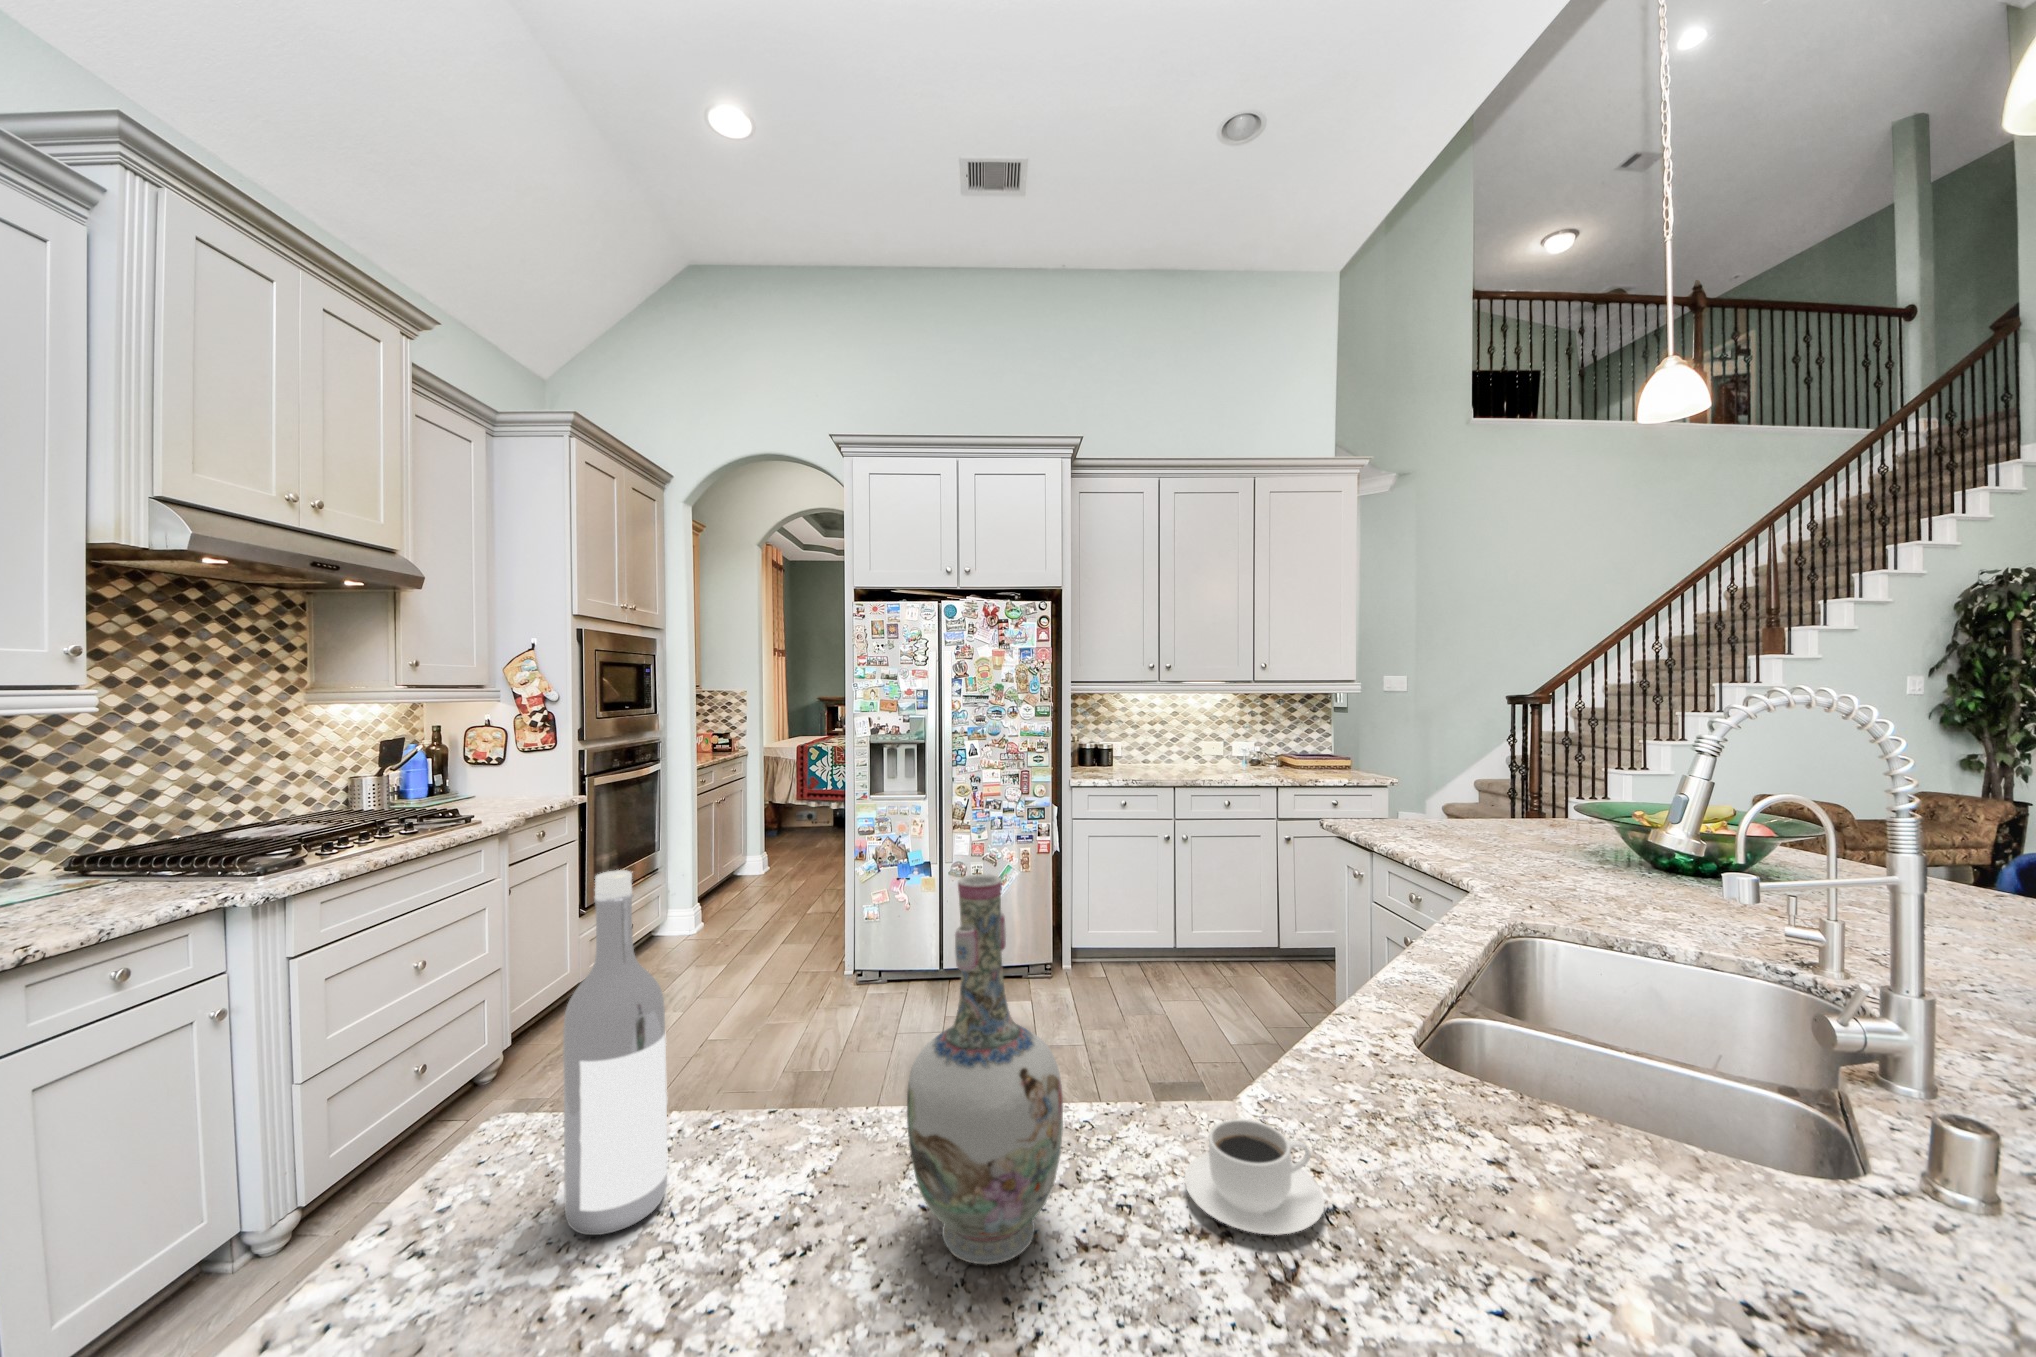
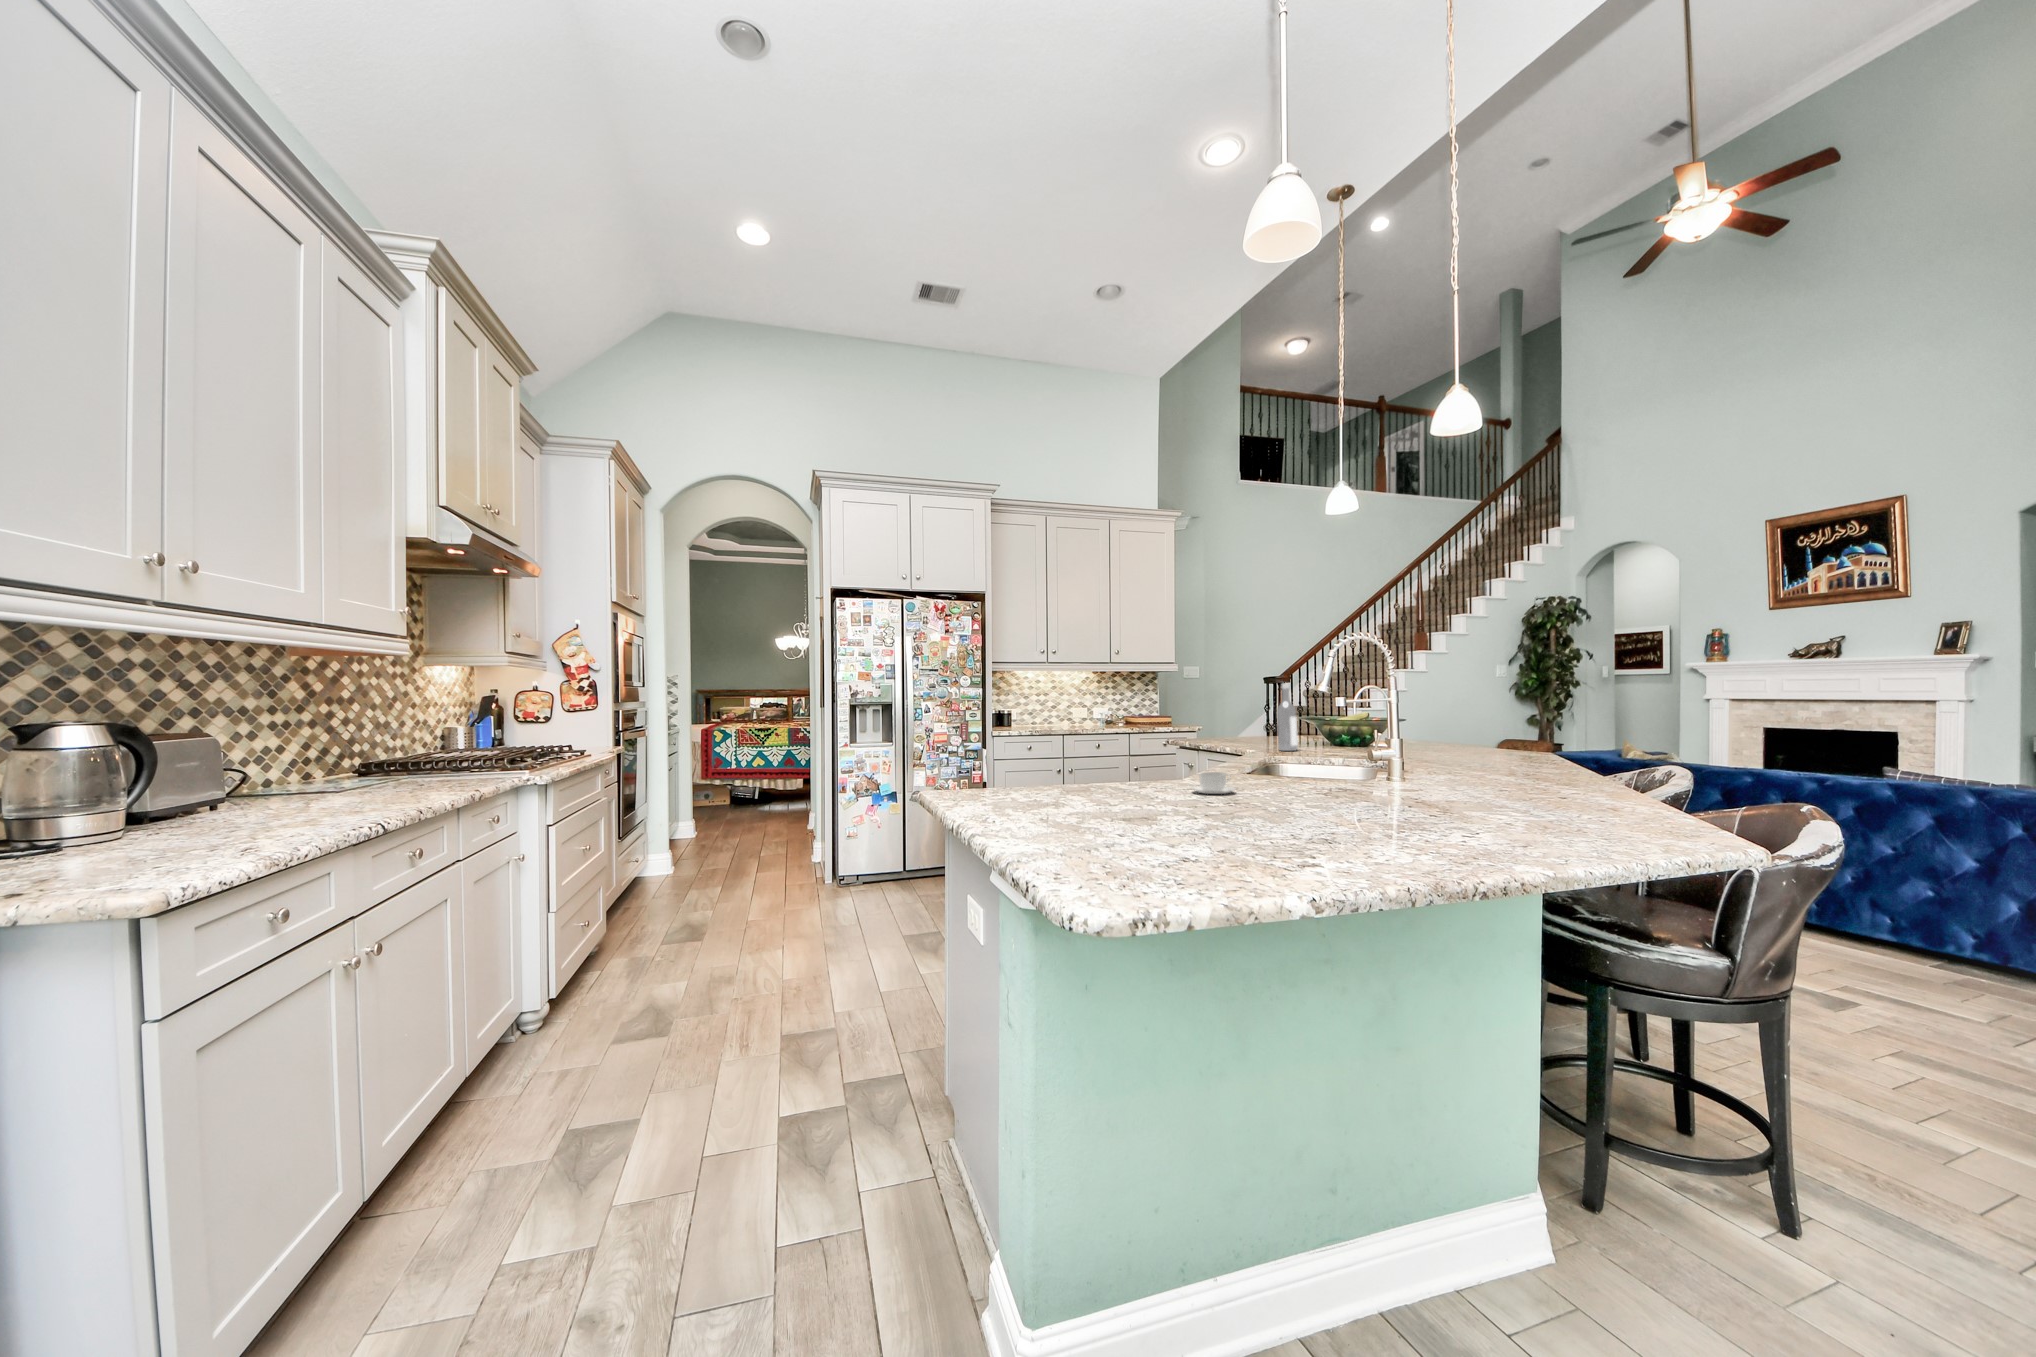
wine bottle: present [563,870,667,1235] -> present [1277,683,1298,751]
vase: present [907,874,1063,1265] -> none [1114,685,1164,800]

